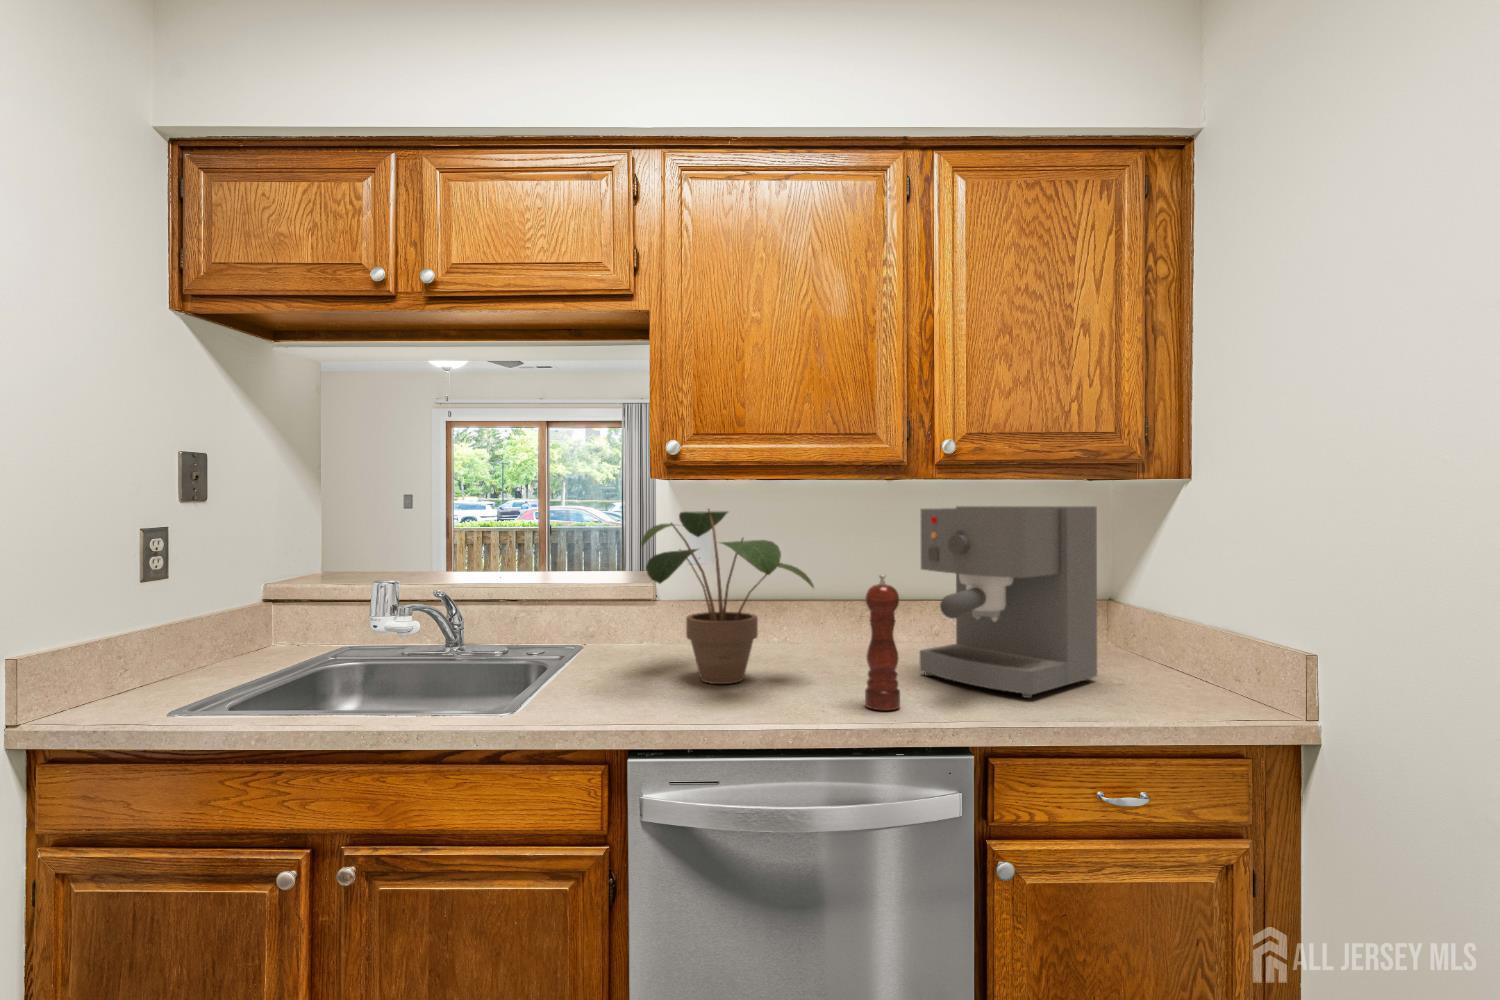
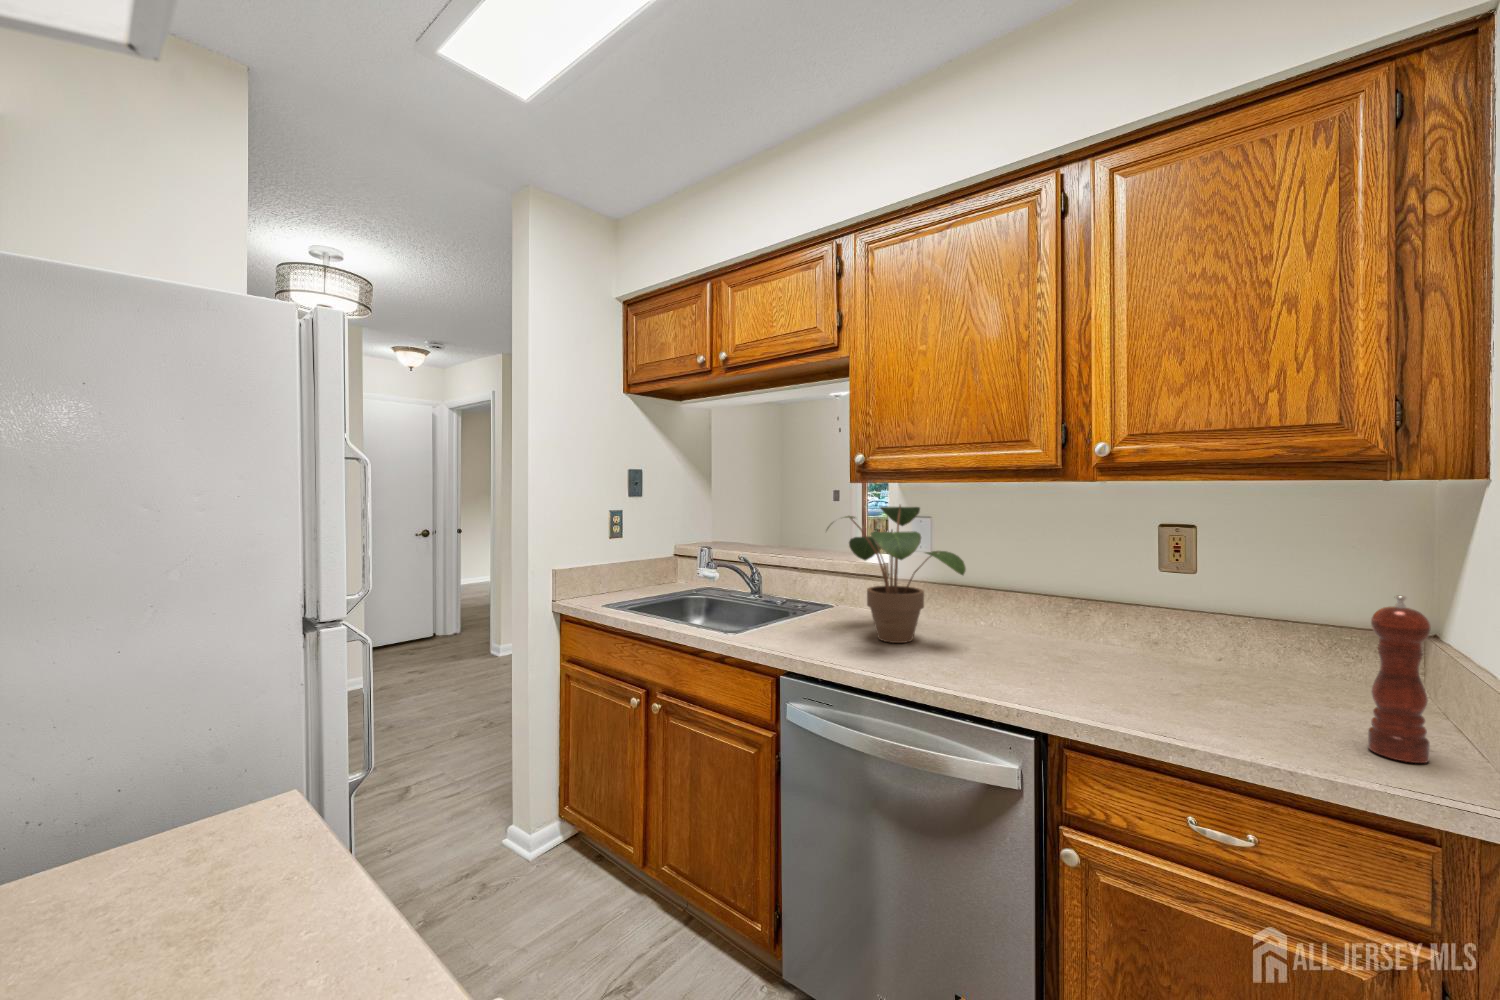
coffee maker: present [920,506,1097,698] -> none [1040,506,1286,707]
pepper mill: present [865,575,900,710] -> present [1368,596,1431,763]

